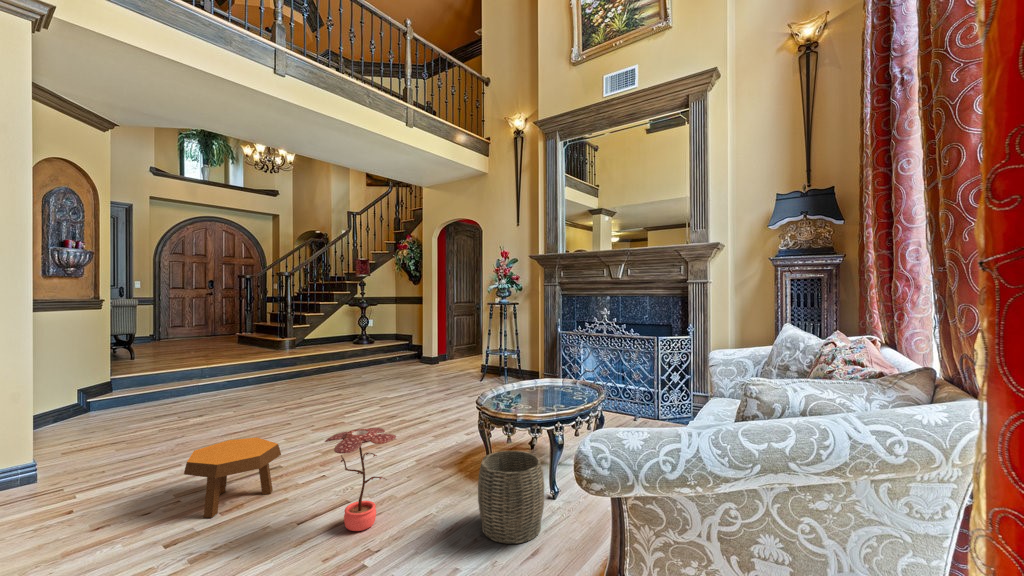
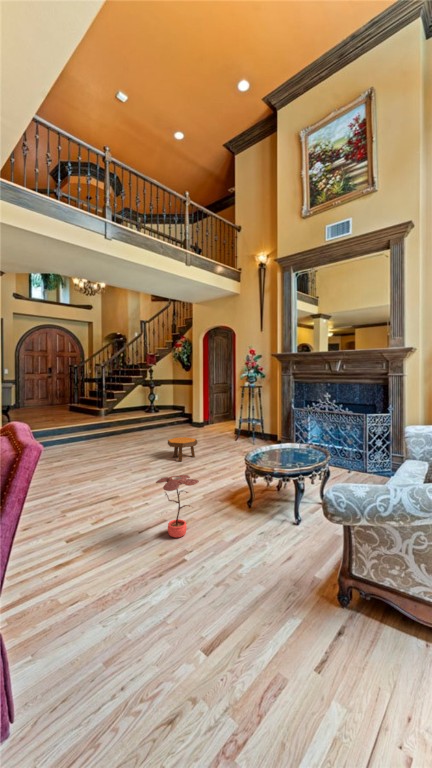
footstool: present [184,437,281,517] -> present [168,437,198,462]
woven basket: present [478,451,544,544] -> none [251,492,293,550]

